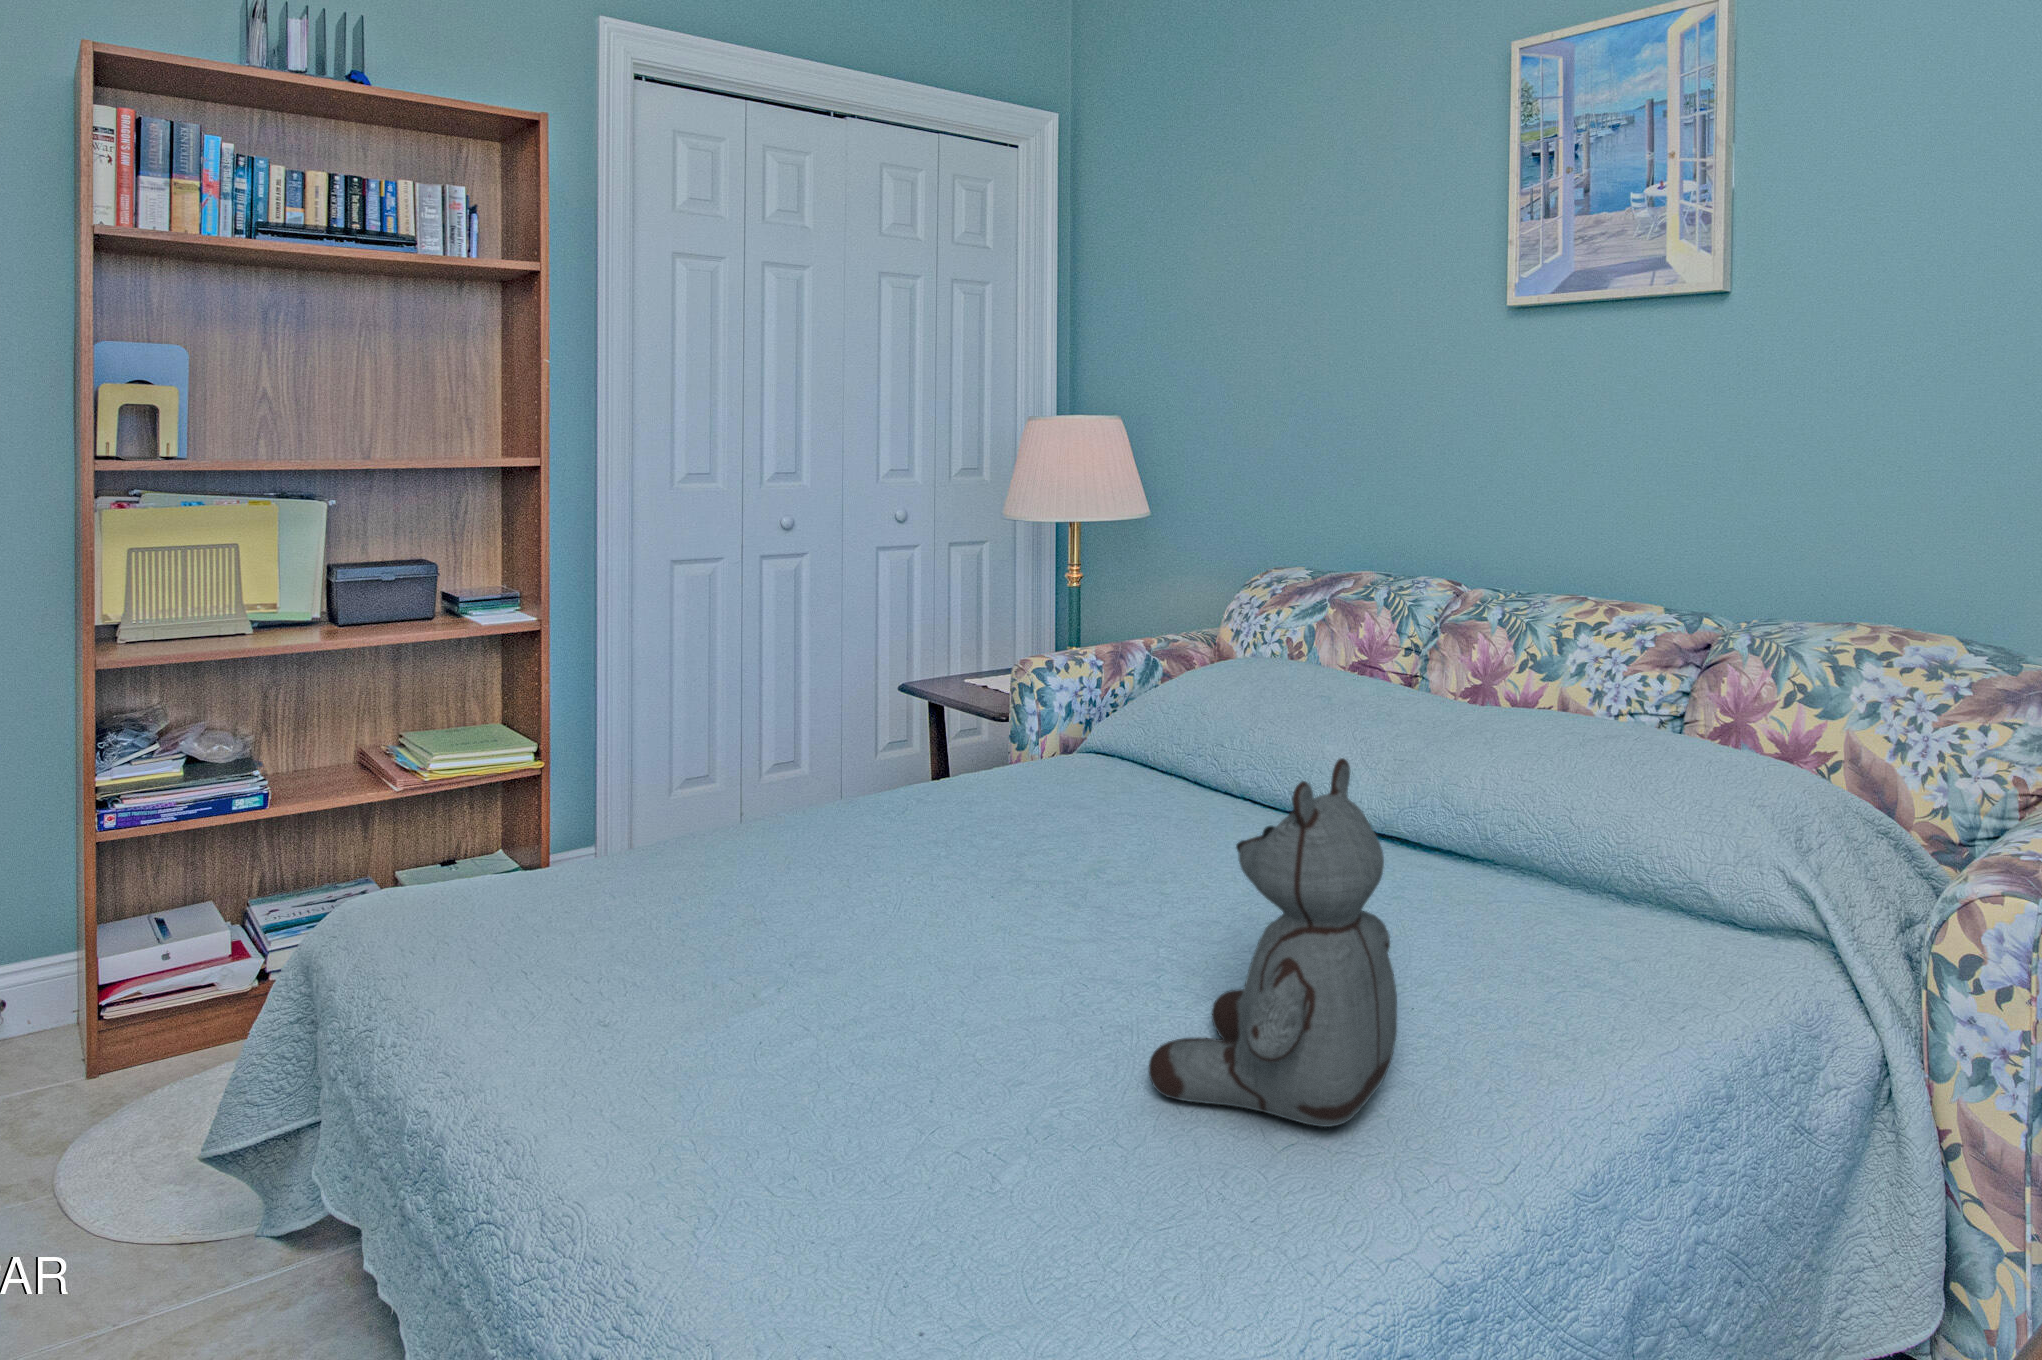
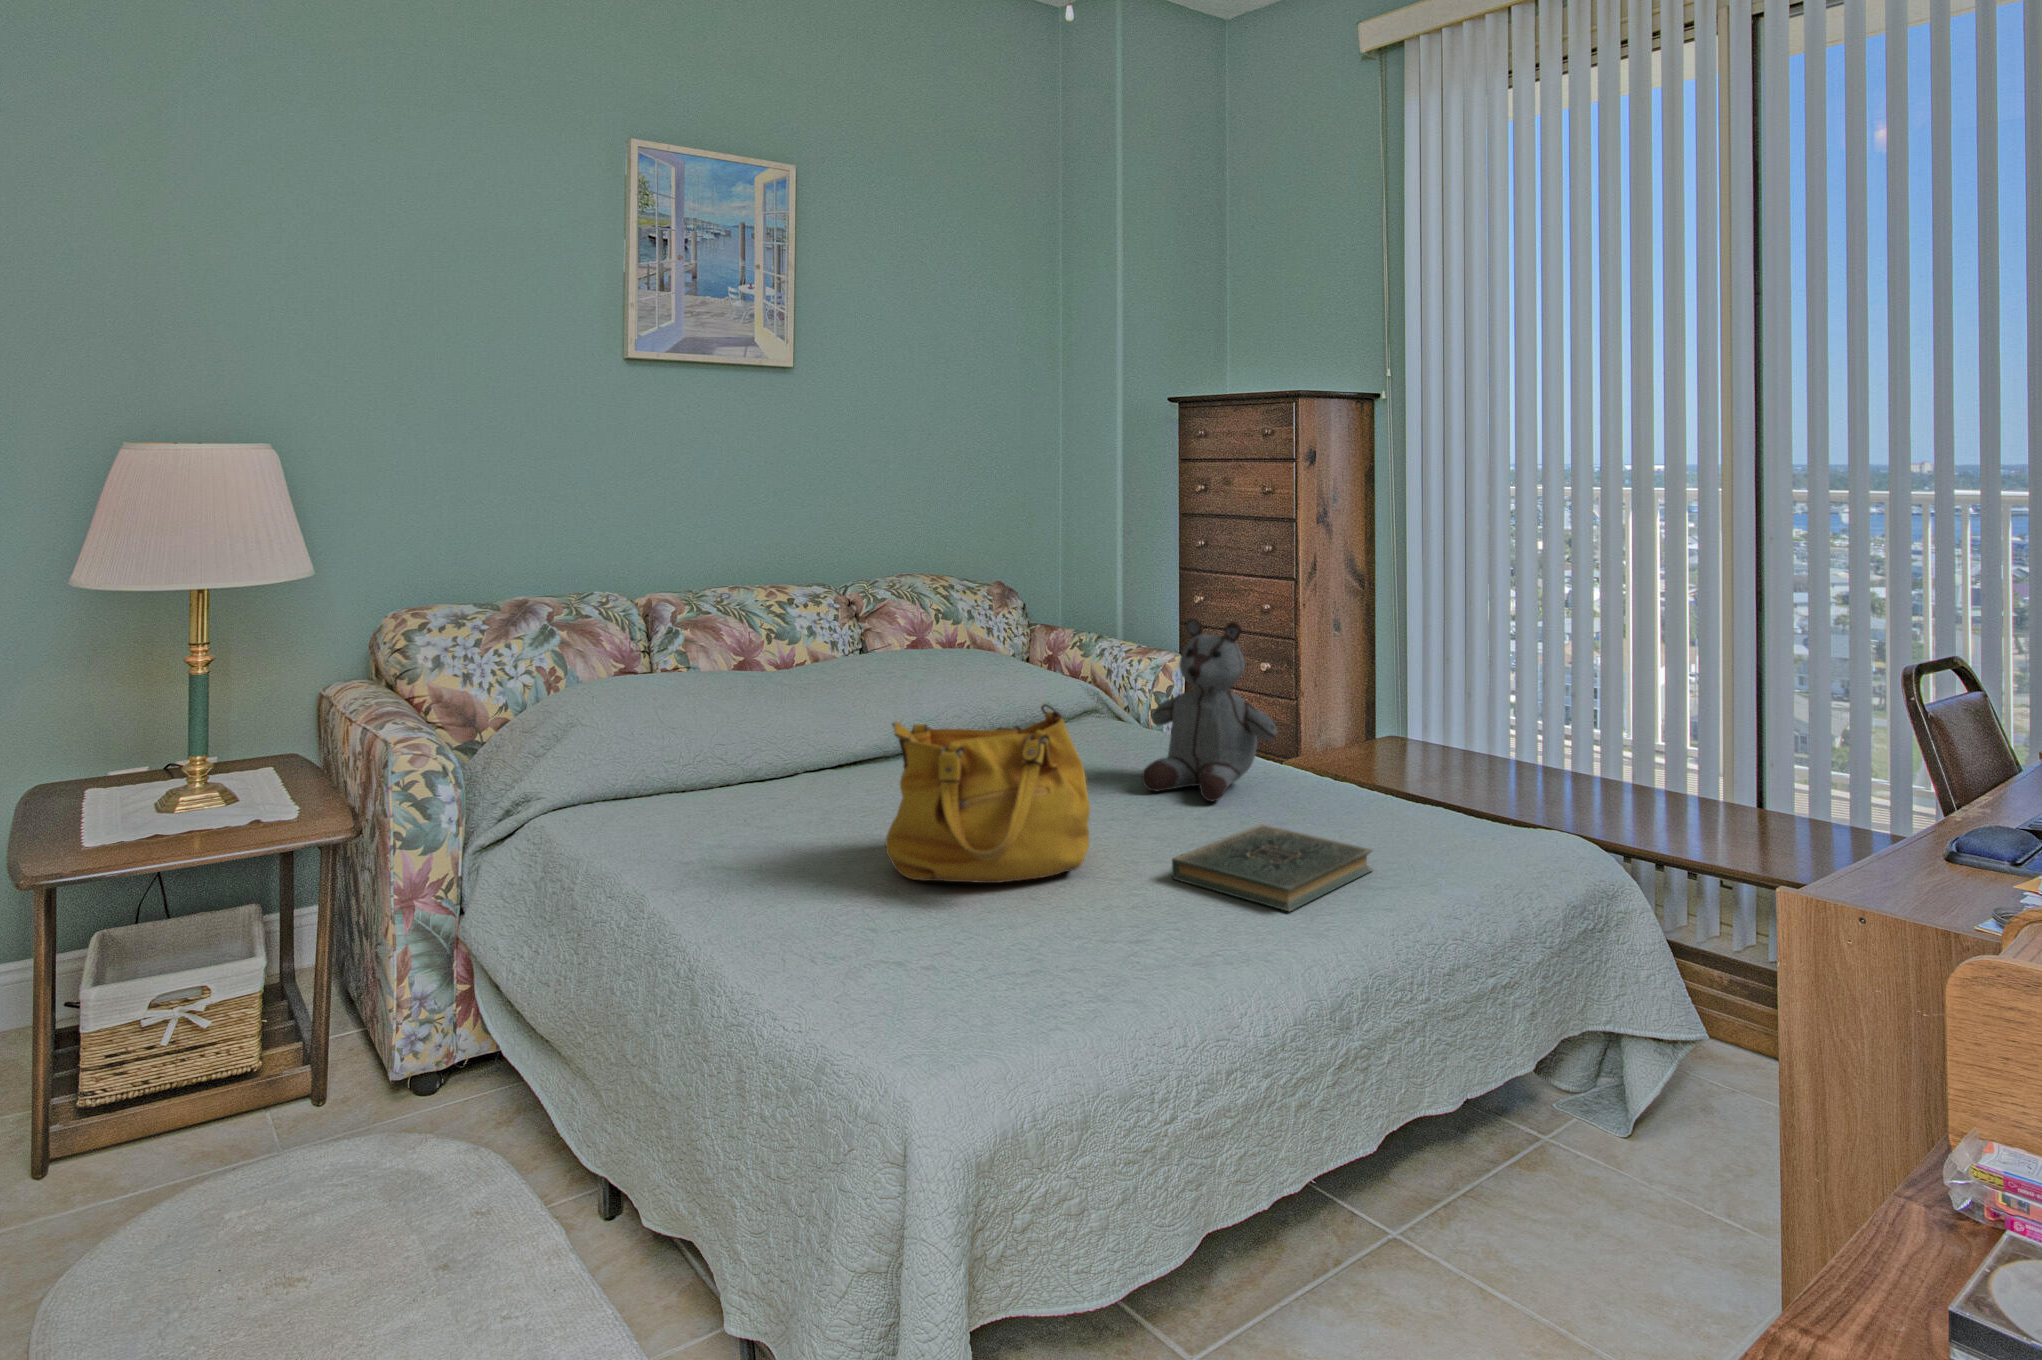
handbag: none [724,715,977,971] -> present [886,704,1090,883]
book: none [570,1011,926,1258] -> present [1172,824,1372,911]

